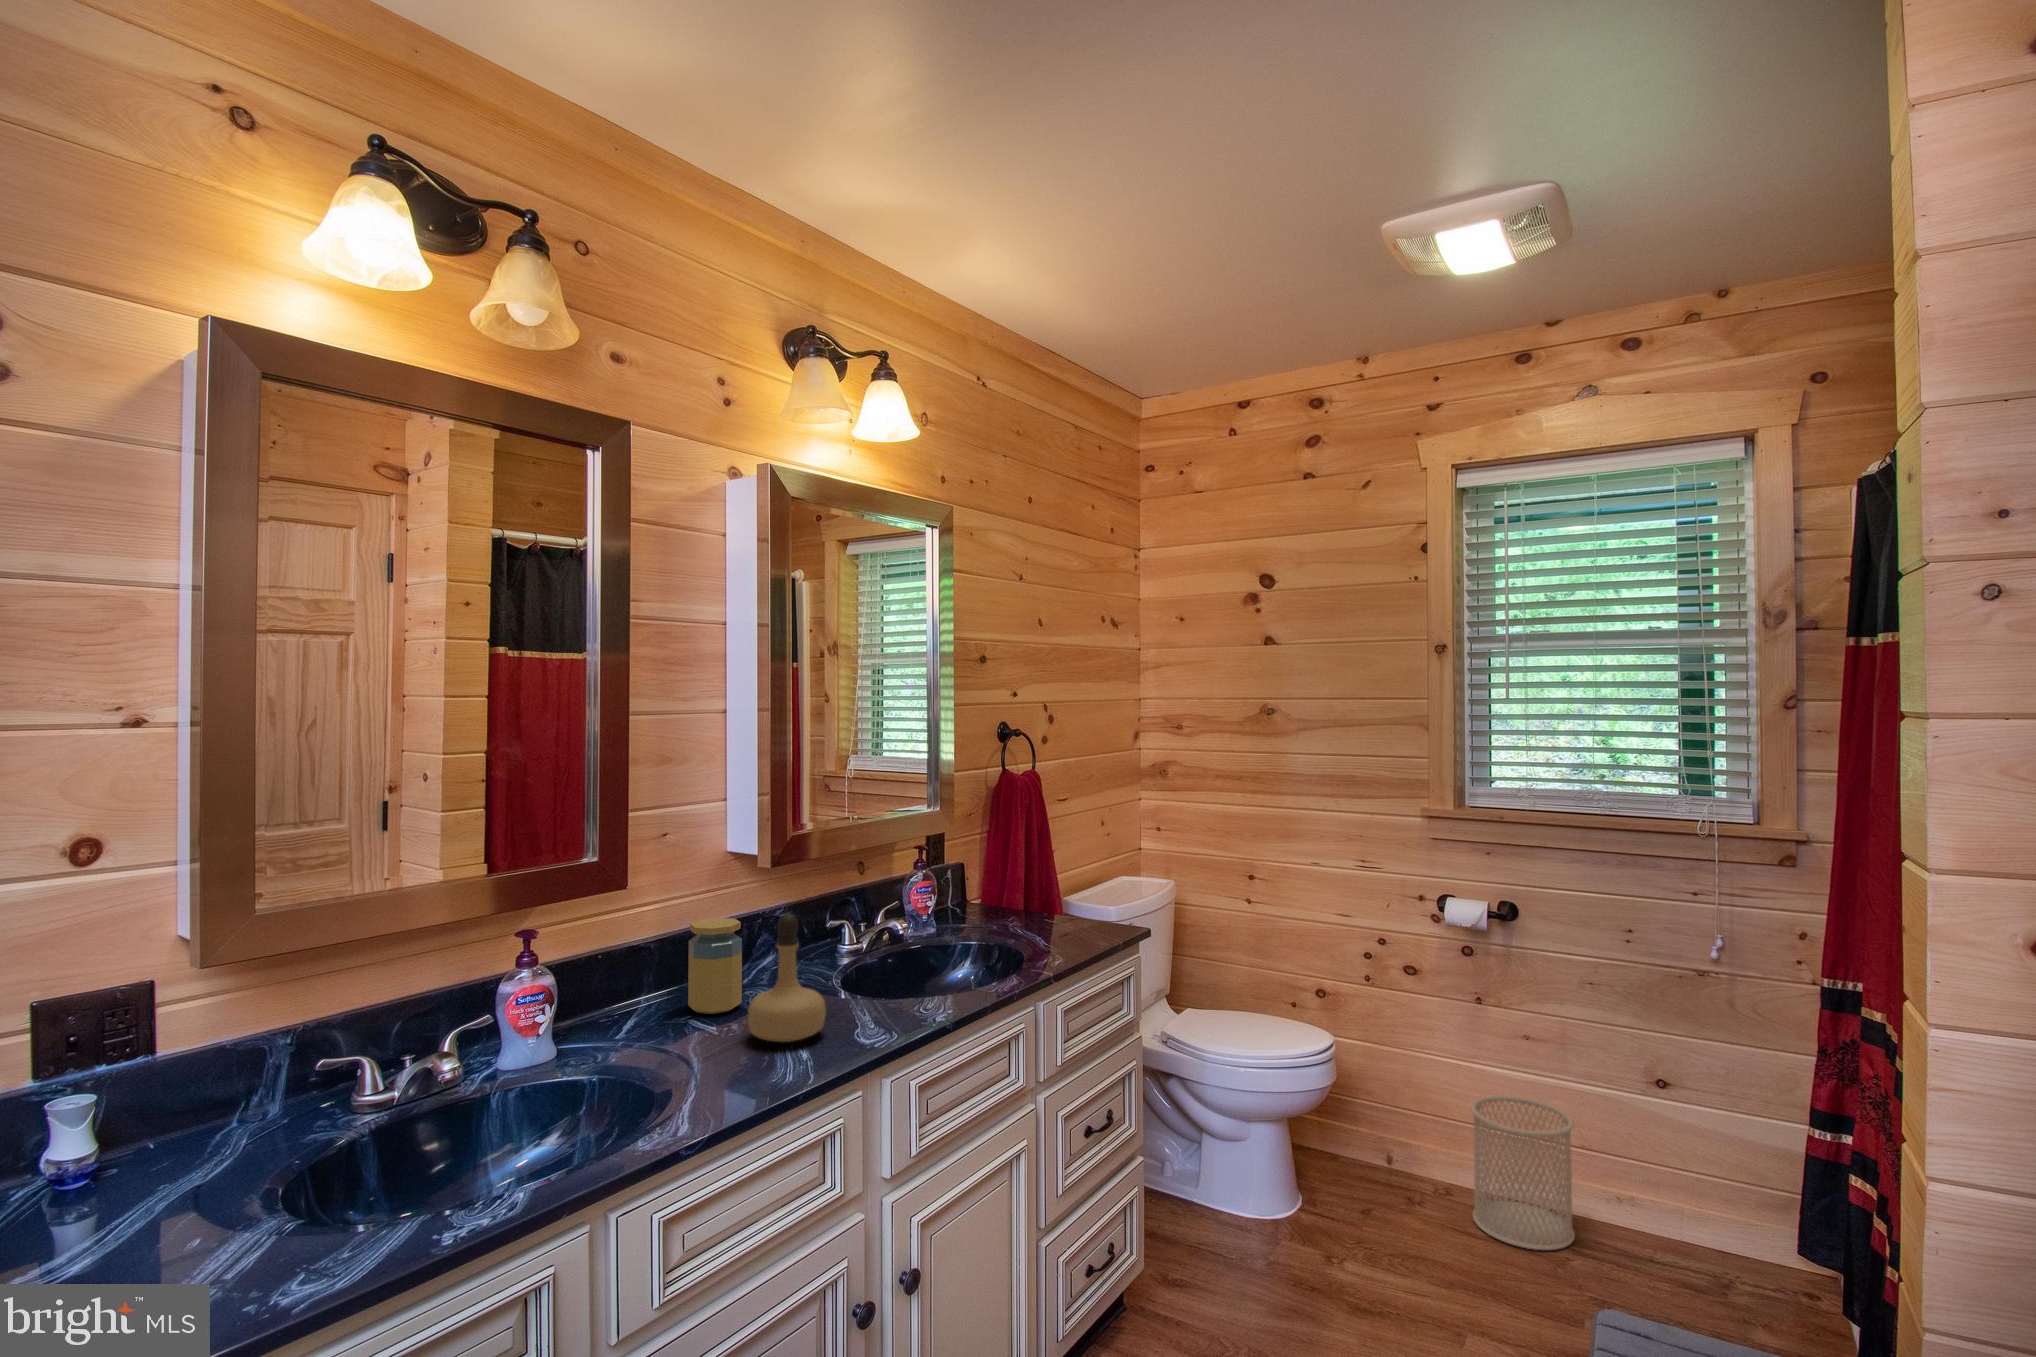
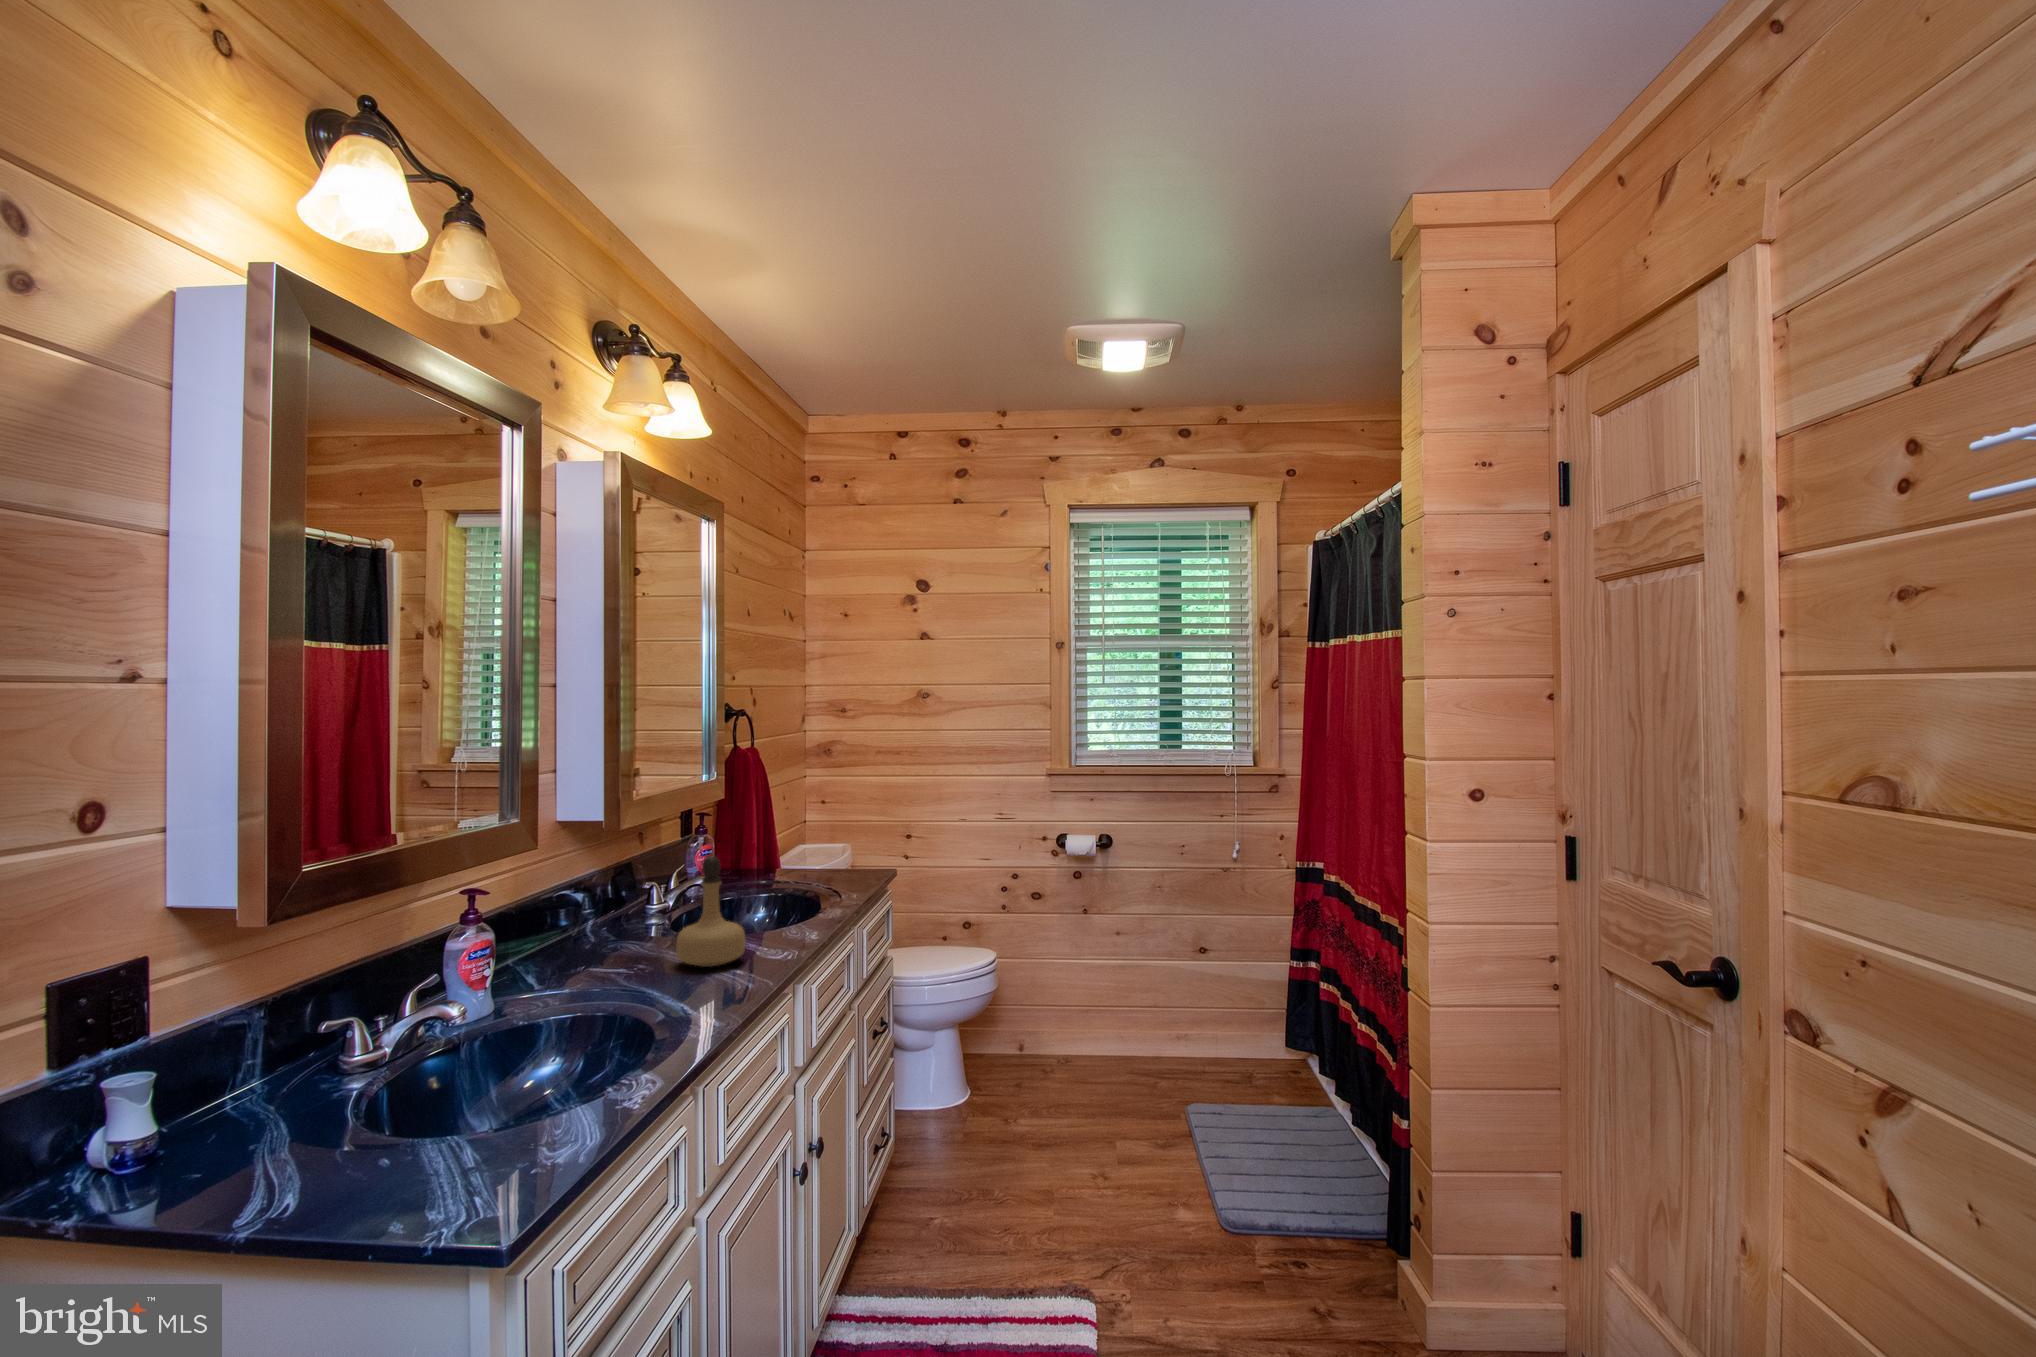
jar: present [688,918,742,1014] -> none [582,874,632,962]
wastebasket: present [1471,1096,1575,1250] -> none [1089,974,1157,1077]

